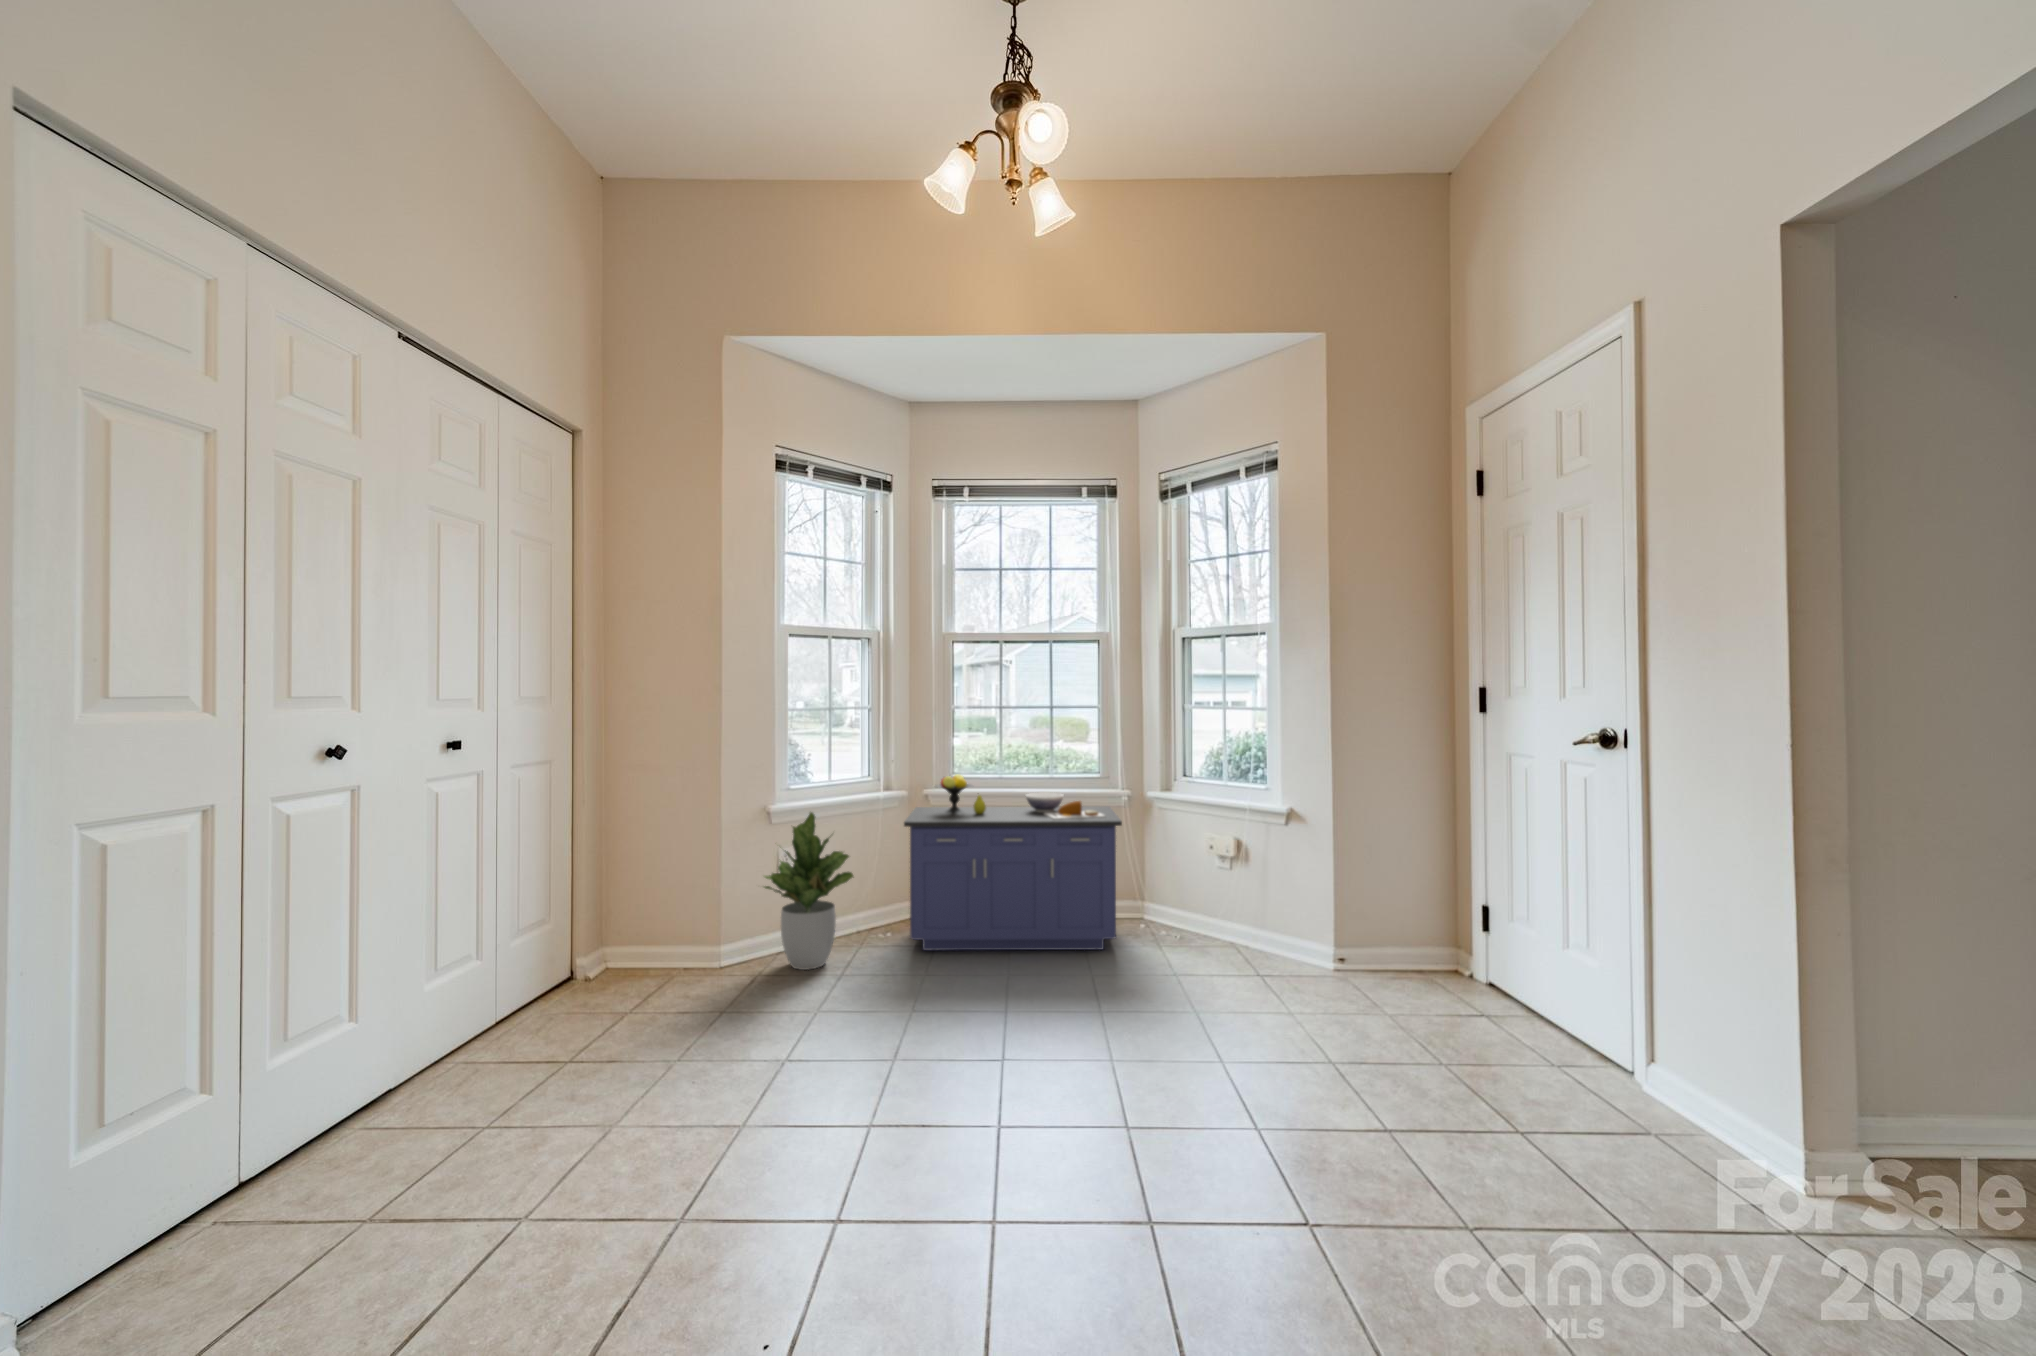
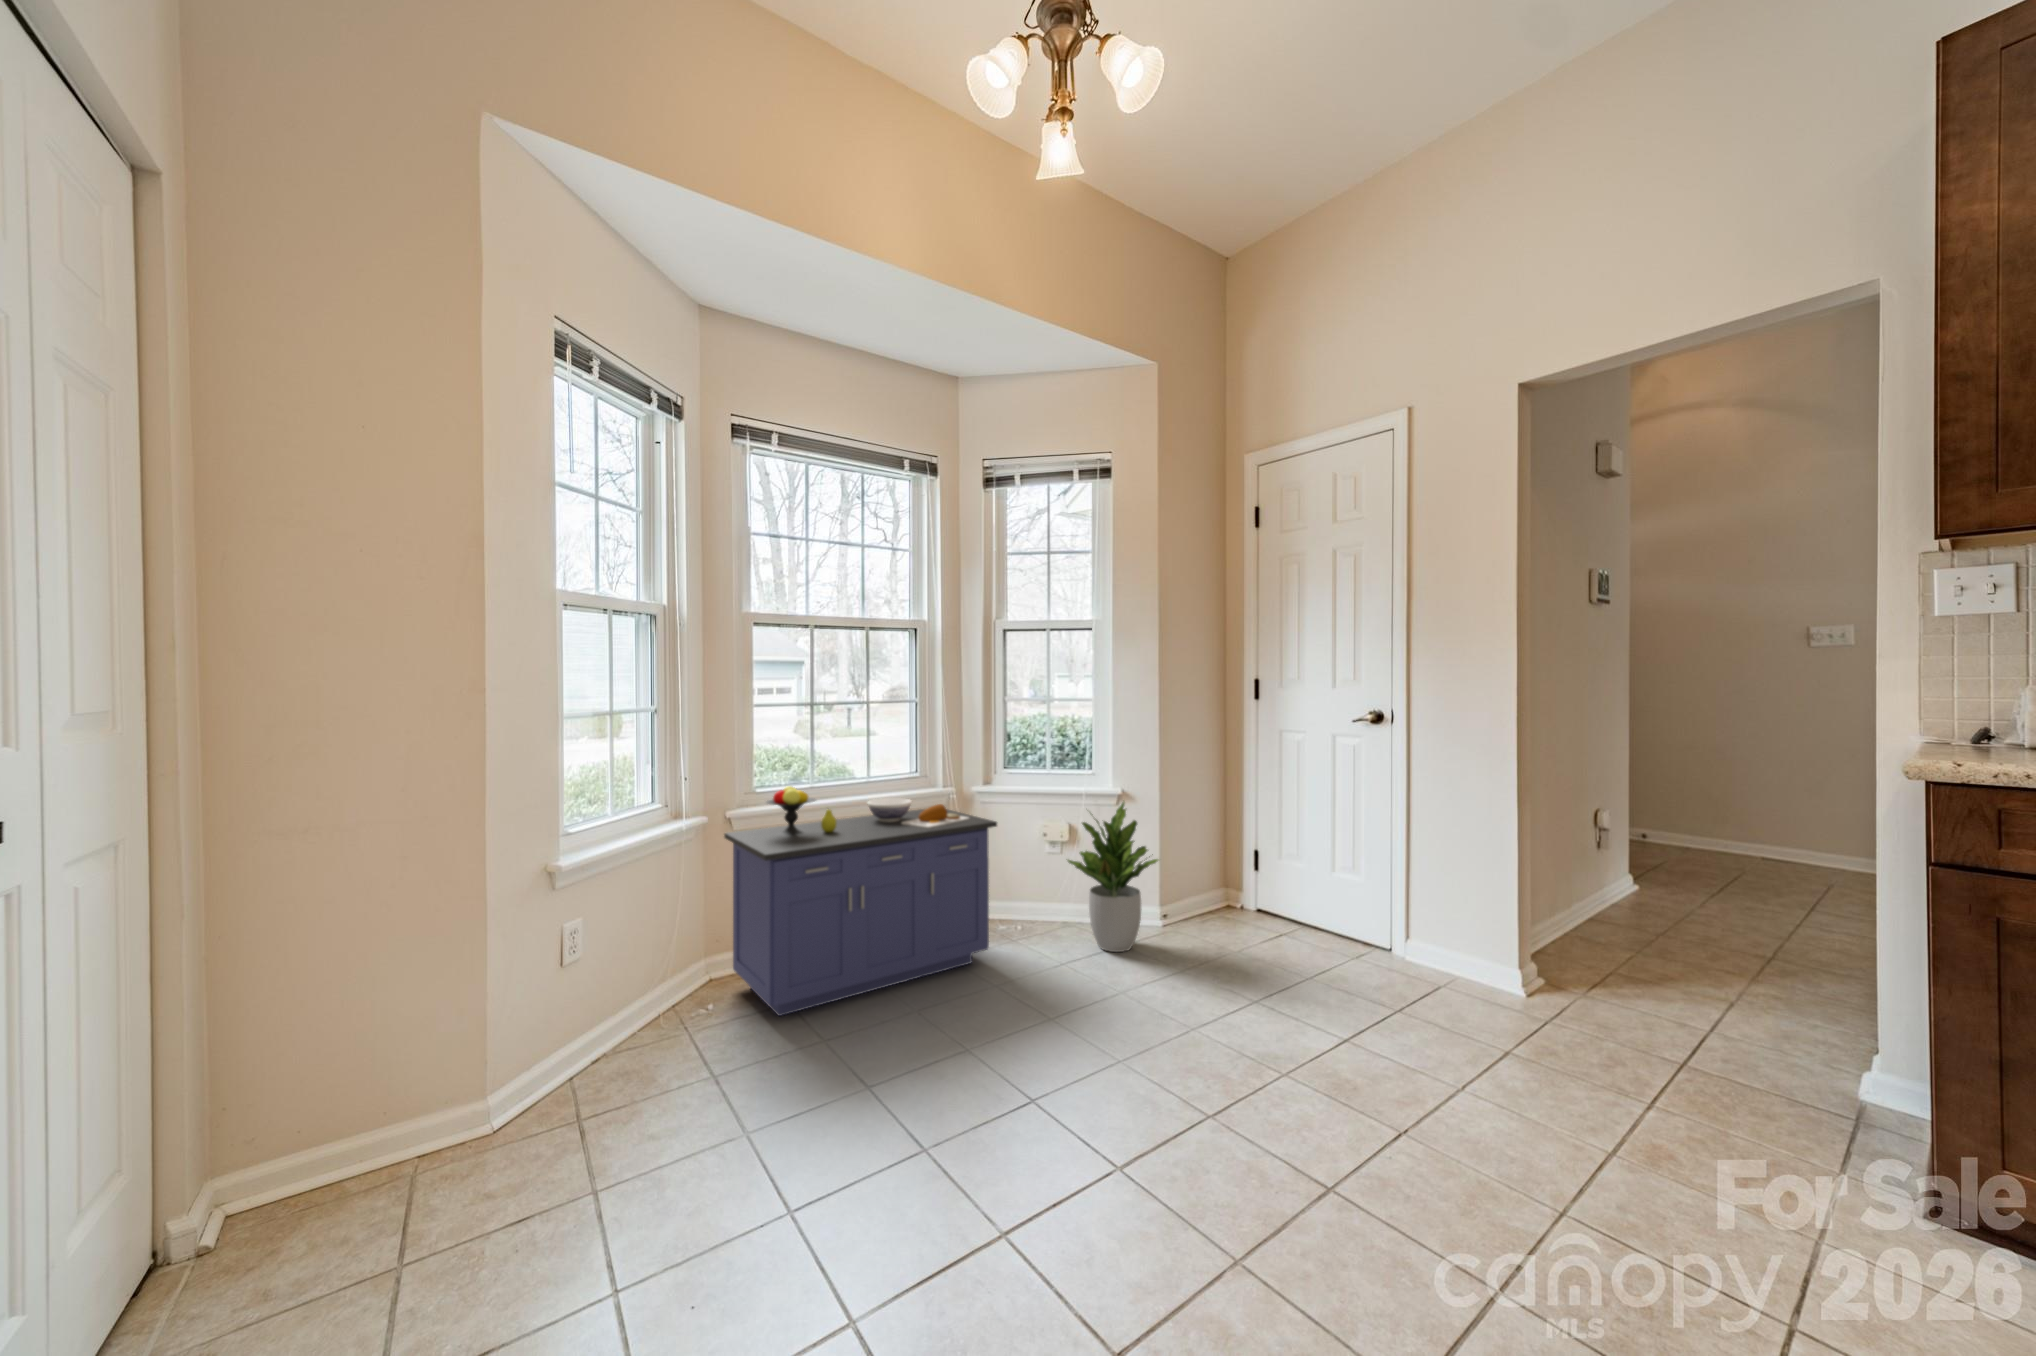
potted plant: present [764,812,854,970] -> present [1068,802,1158,952]

